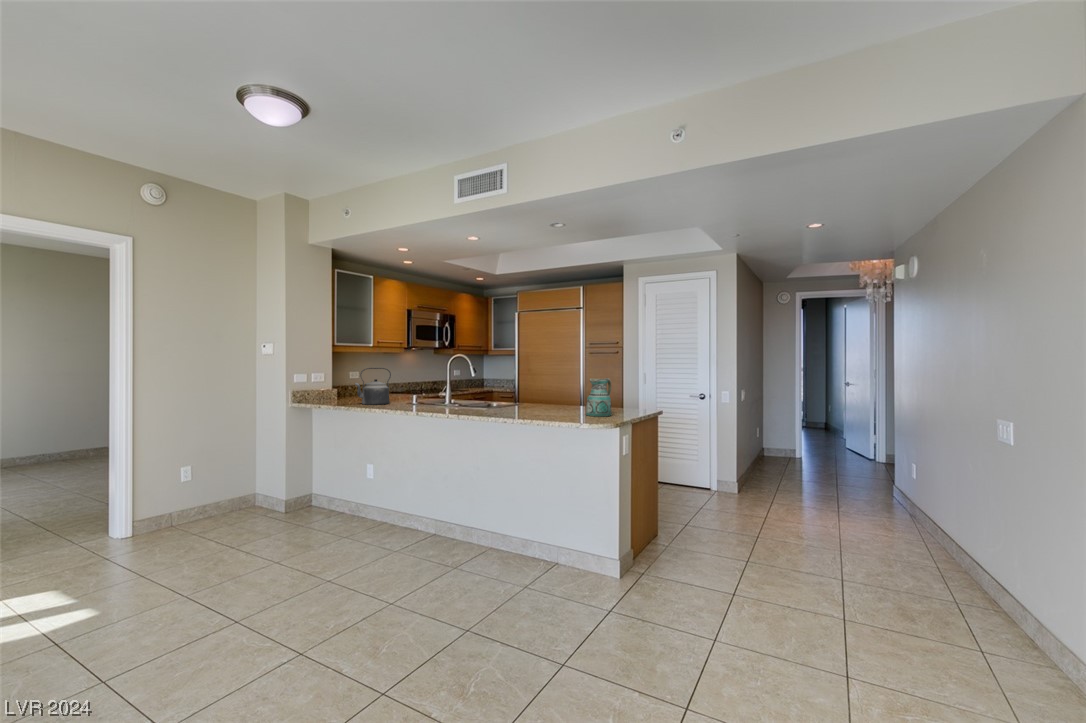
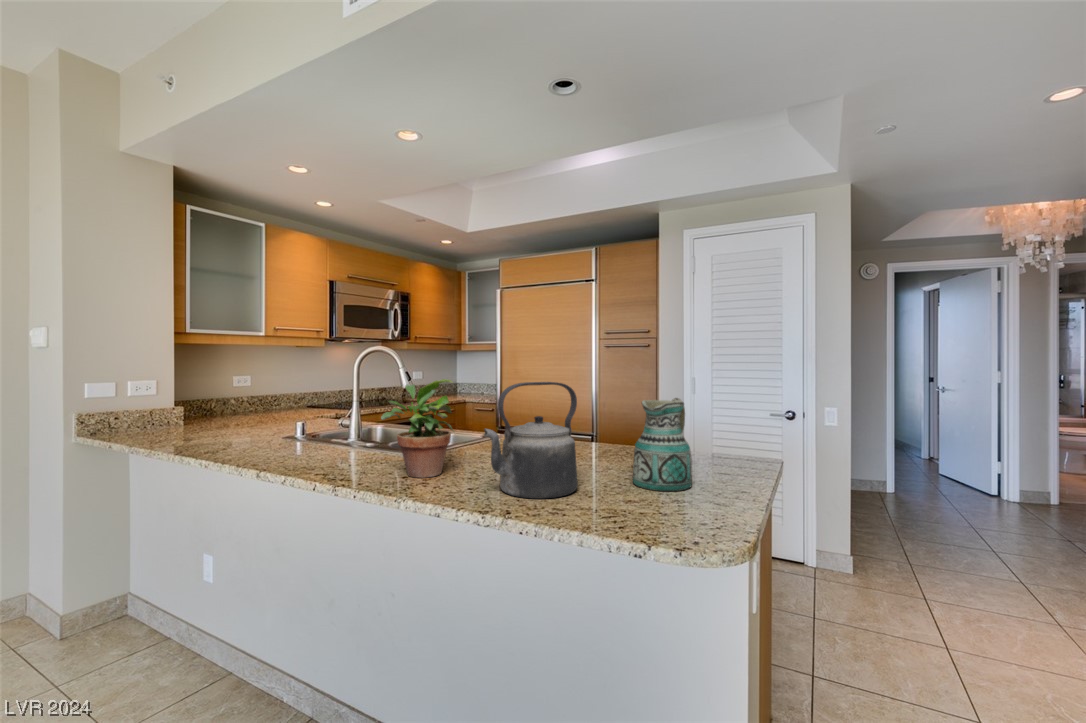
kettle: present [355,368,391,405] -> present [484,382,578,499]
potted plant: none [475,369,506,413] -> present [381,379,453,478]

